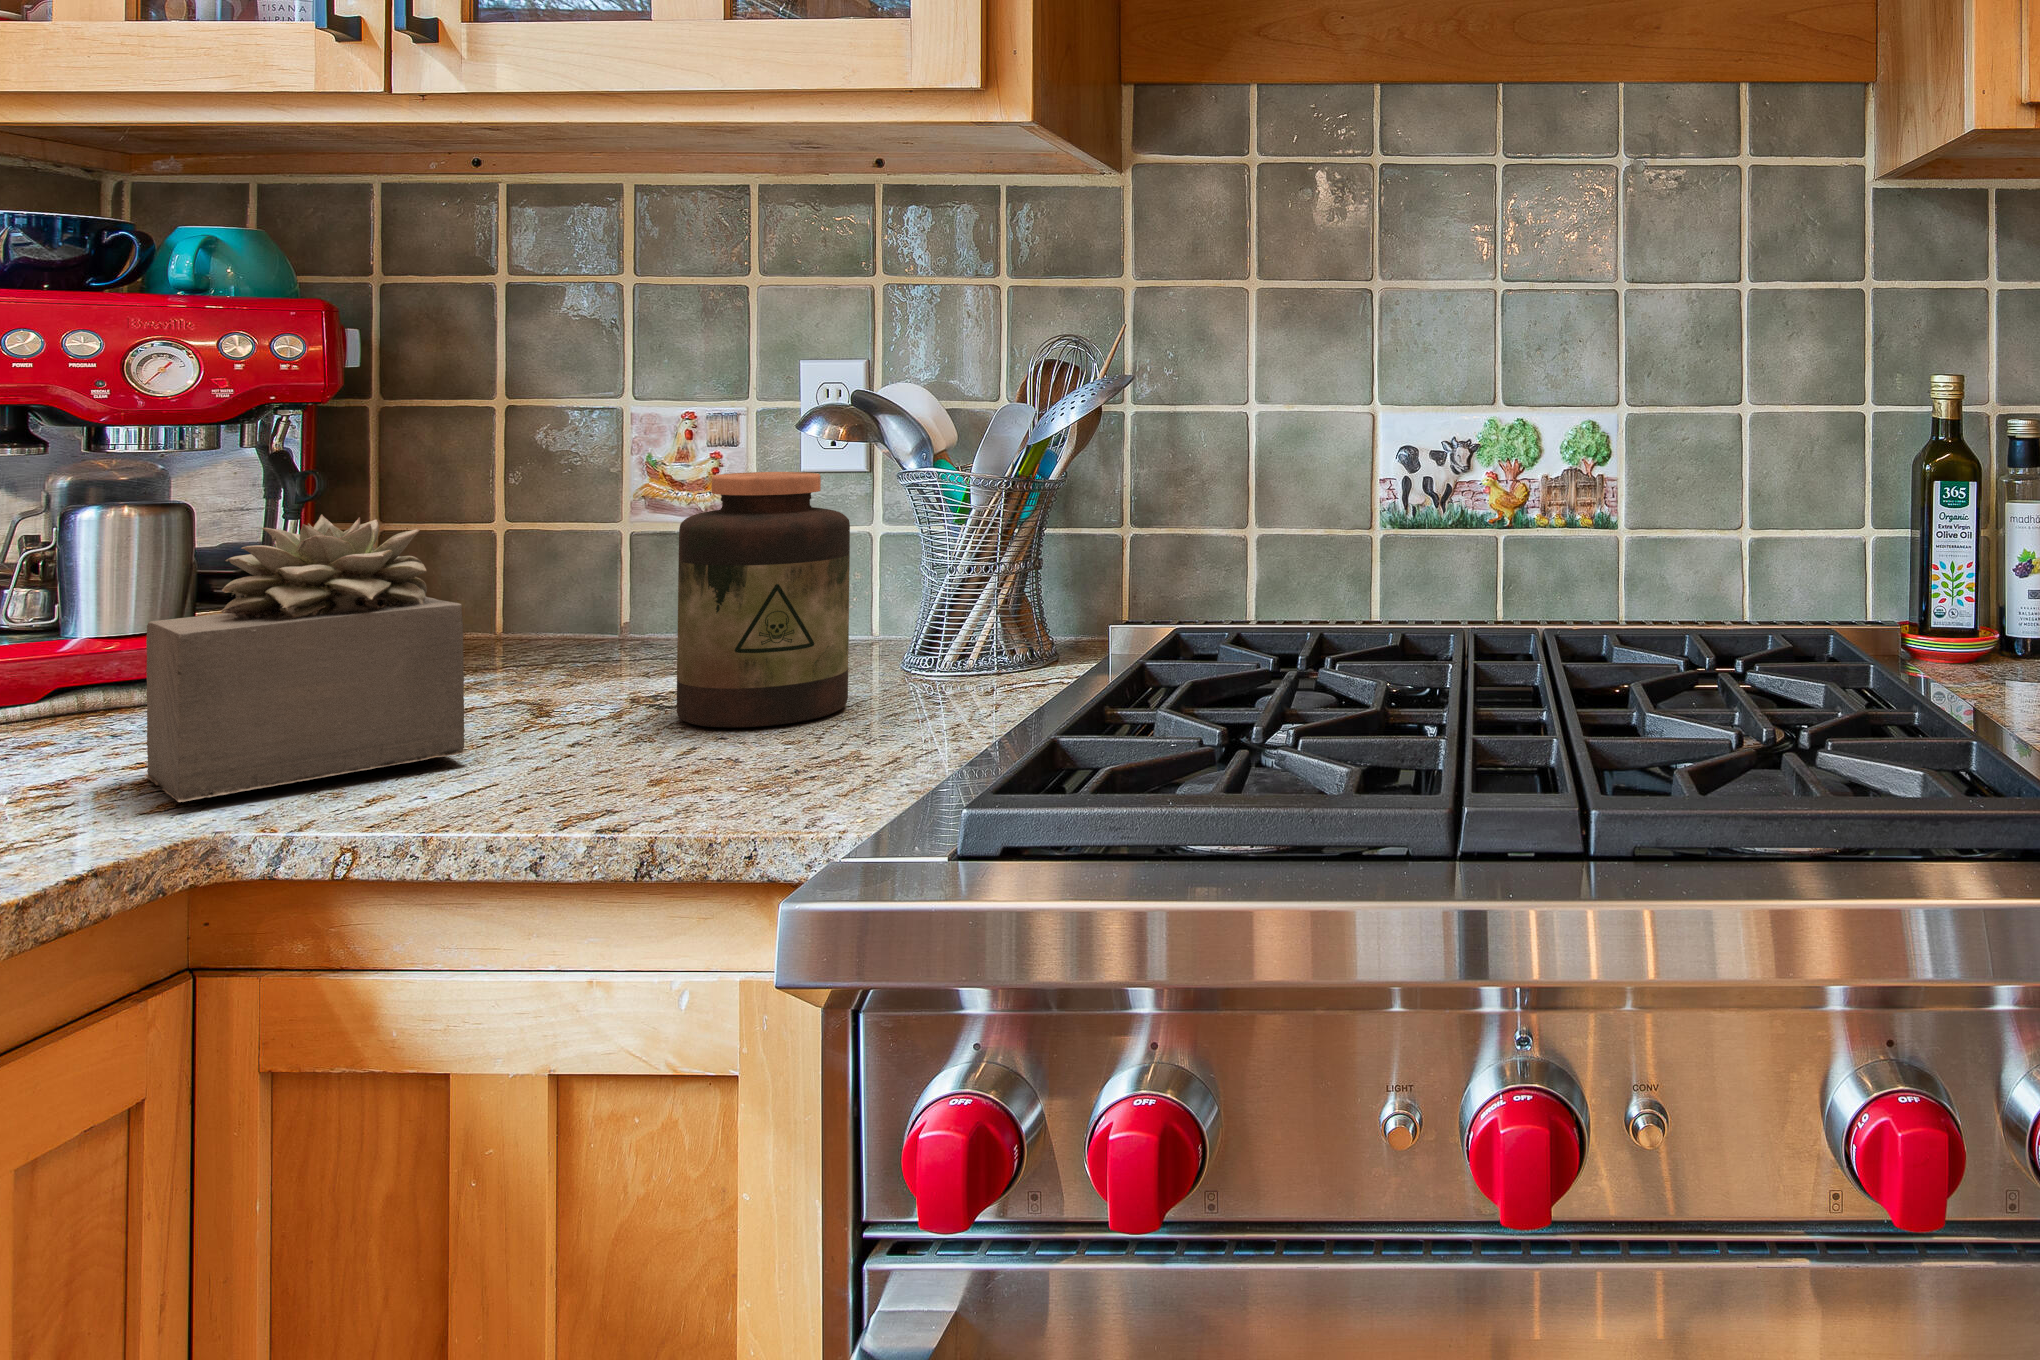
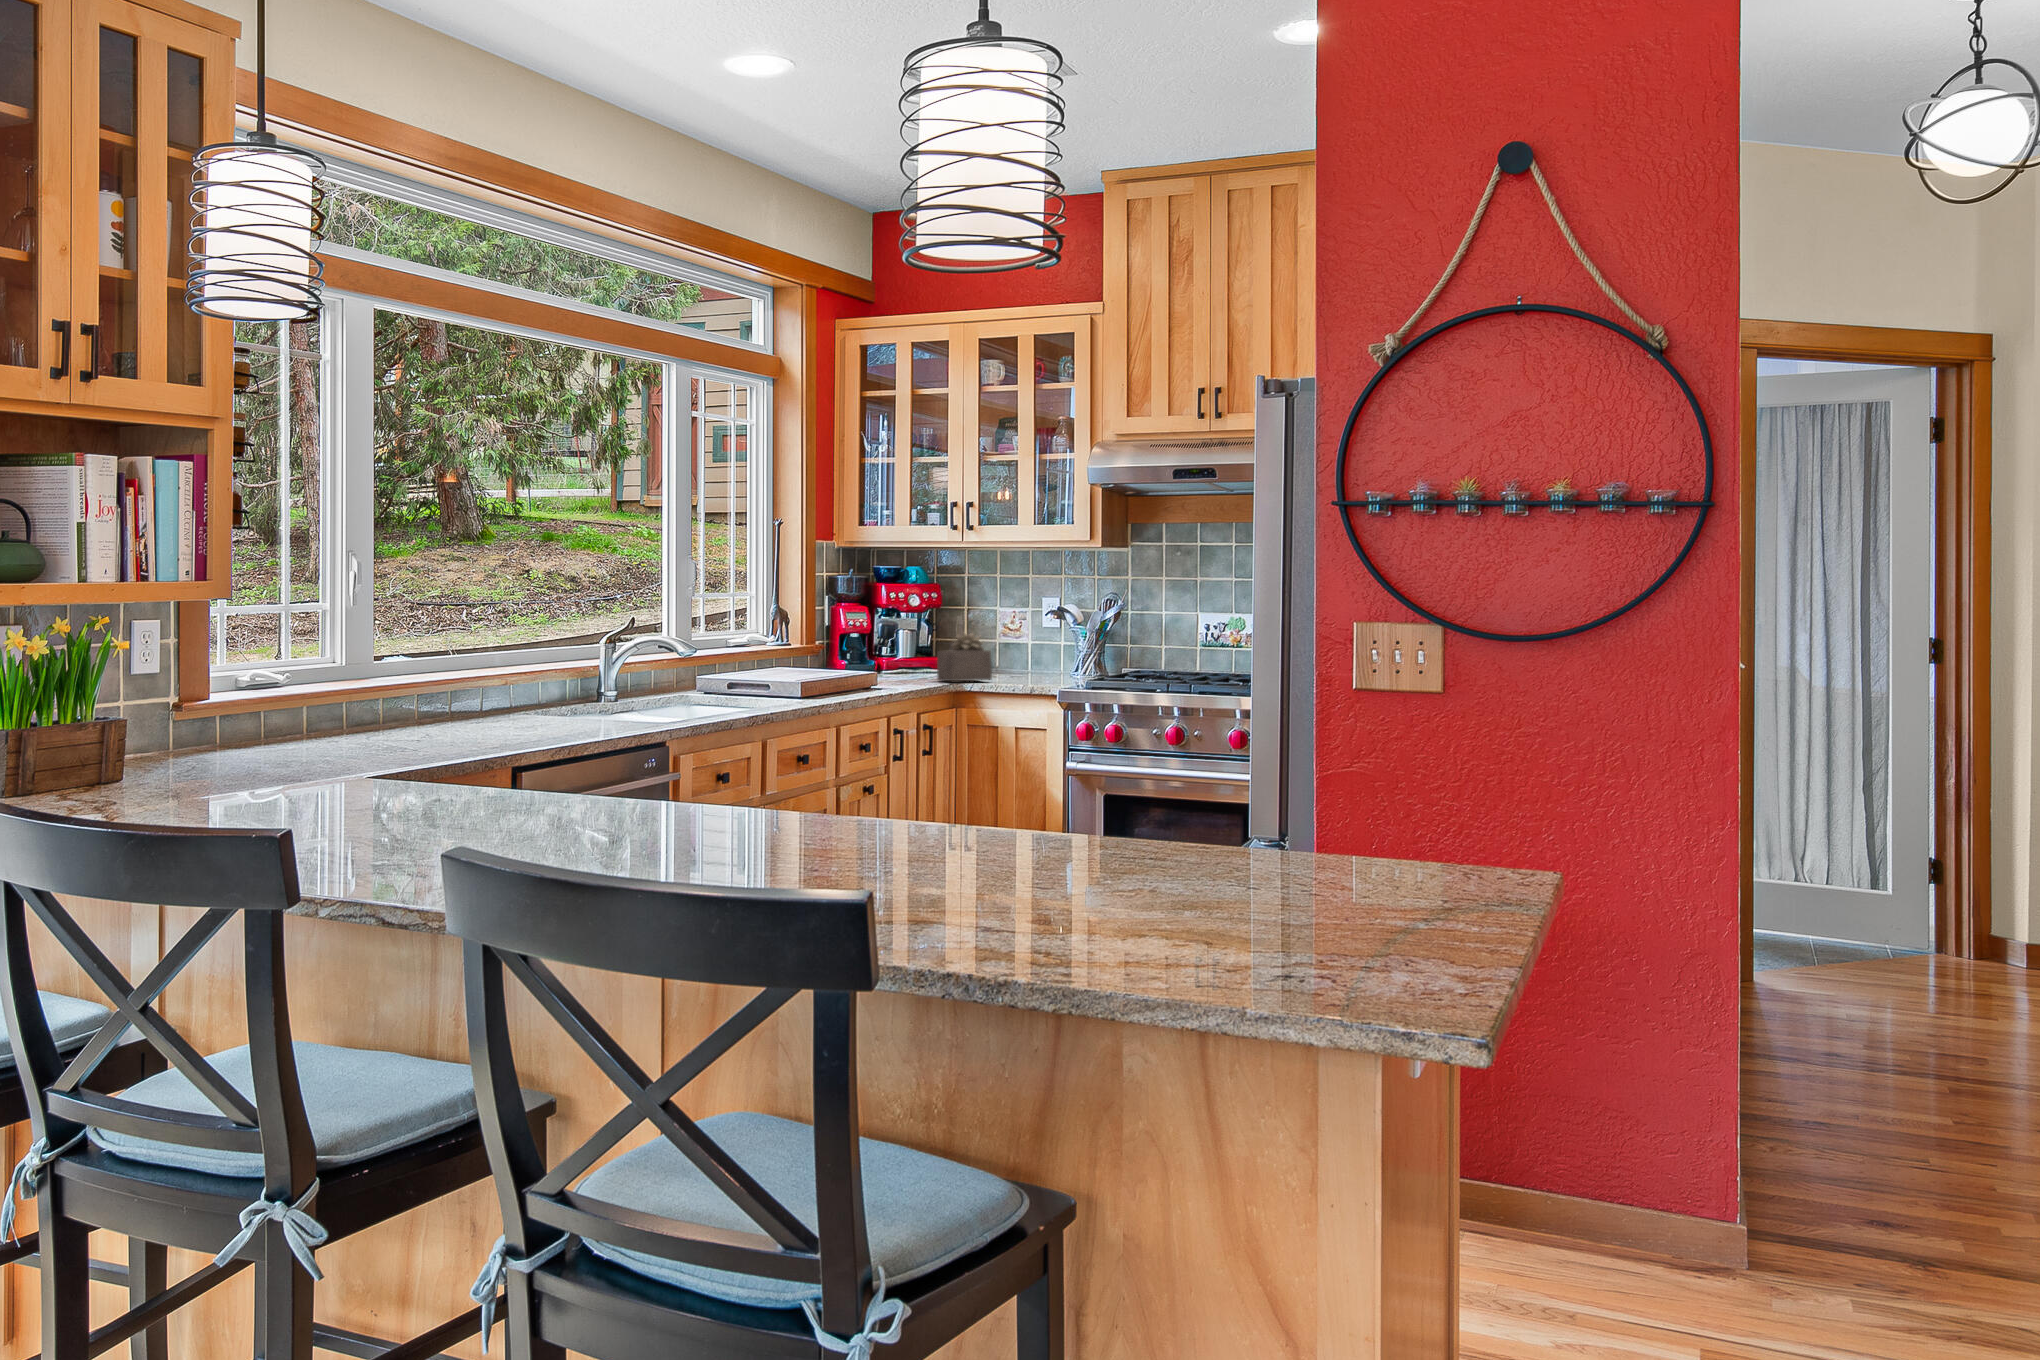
jar: present [677,472,850,728] -> none [1026,627,1062,682]

